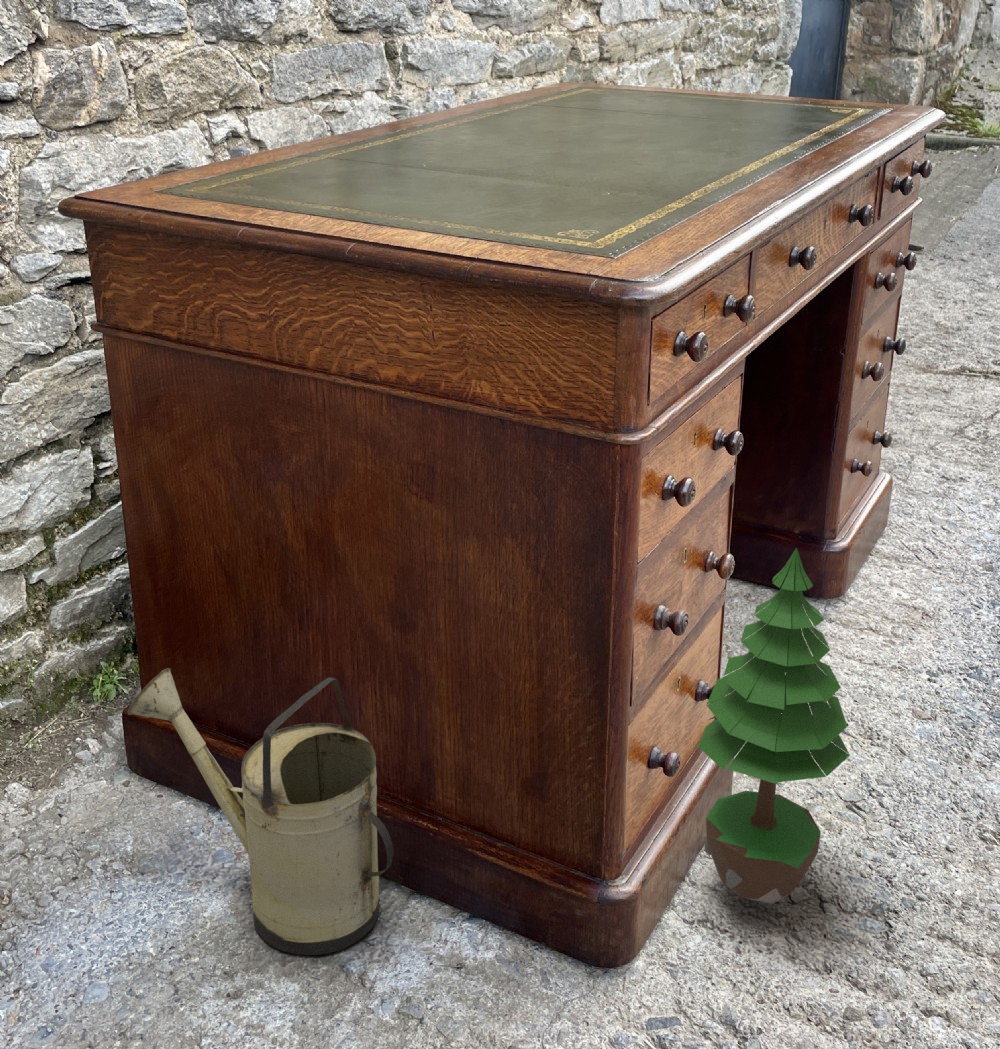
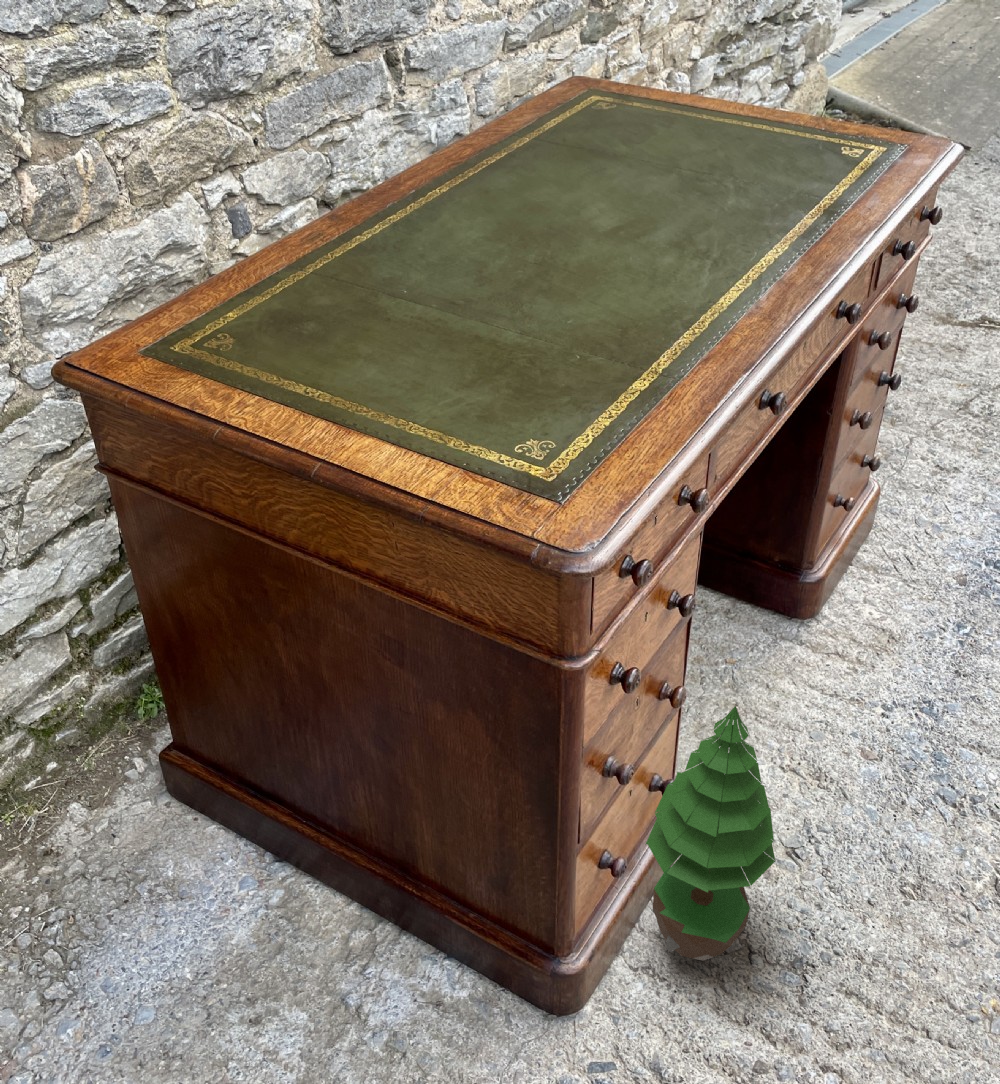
watering can: present [127,668,393,955] -> none [164,747,385,988]

